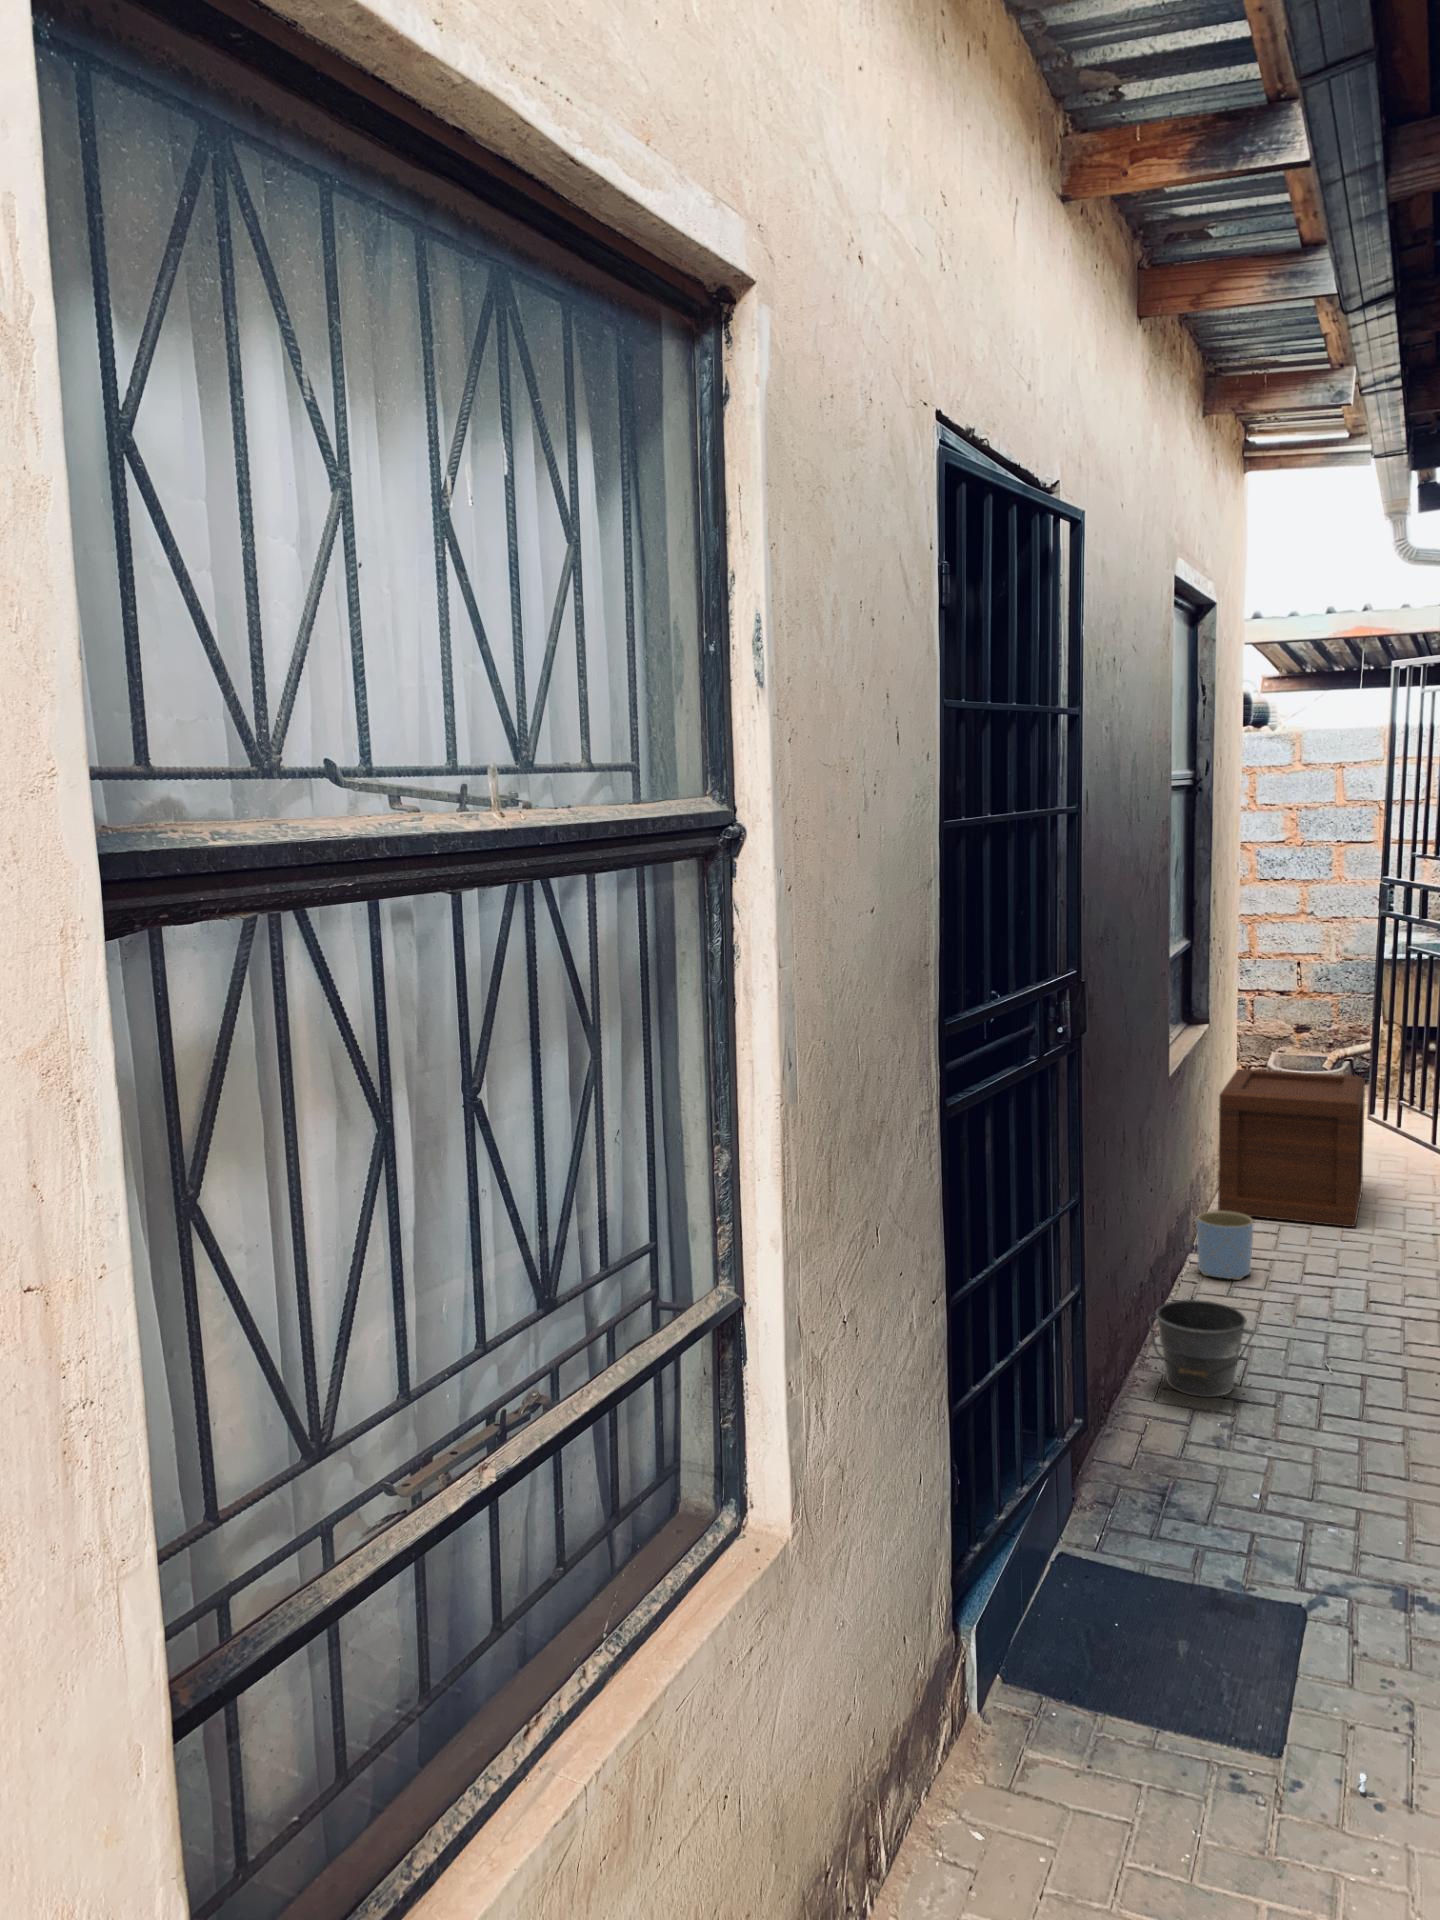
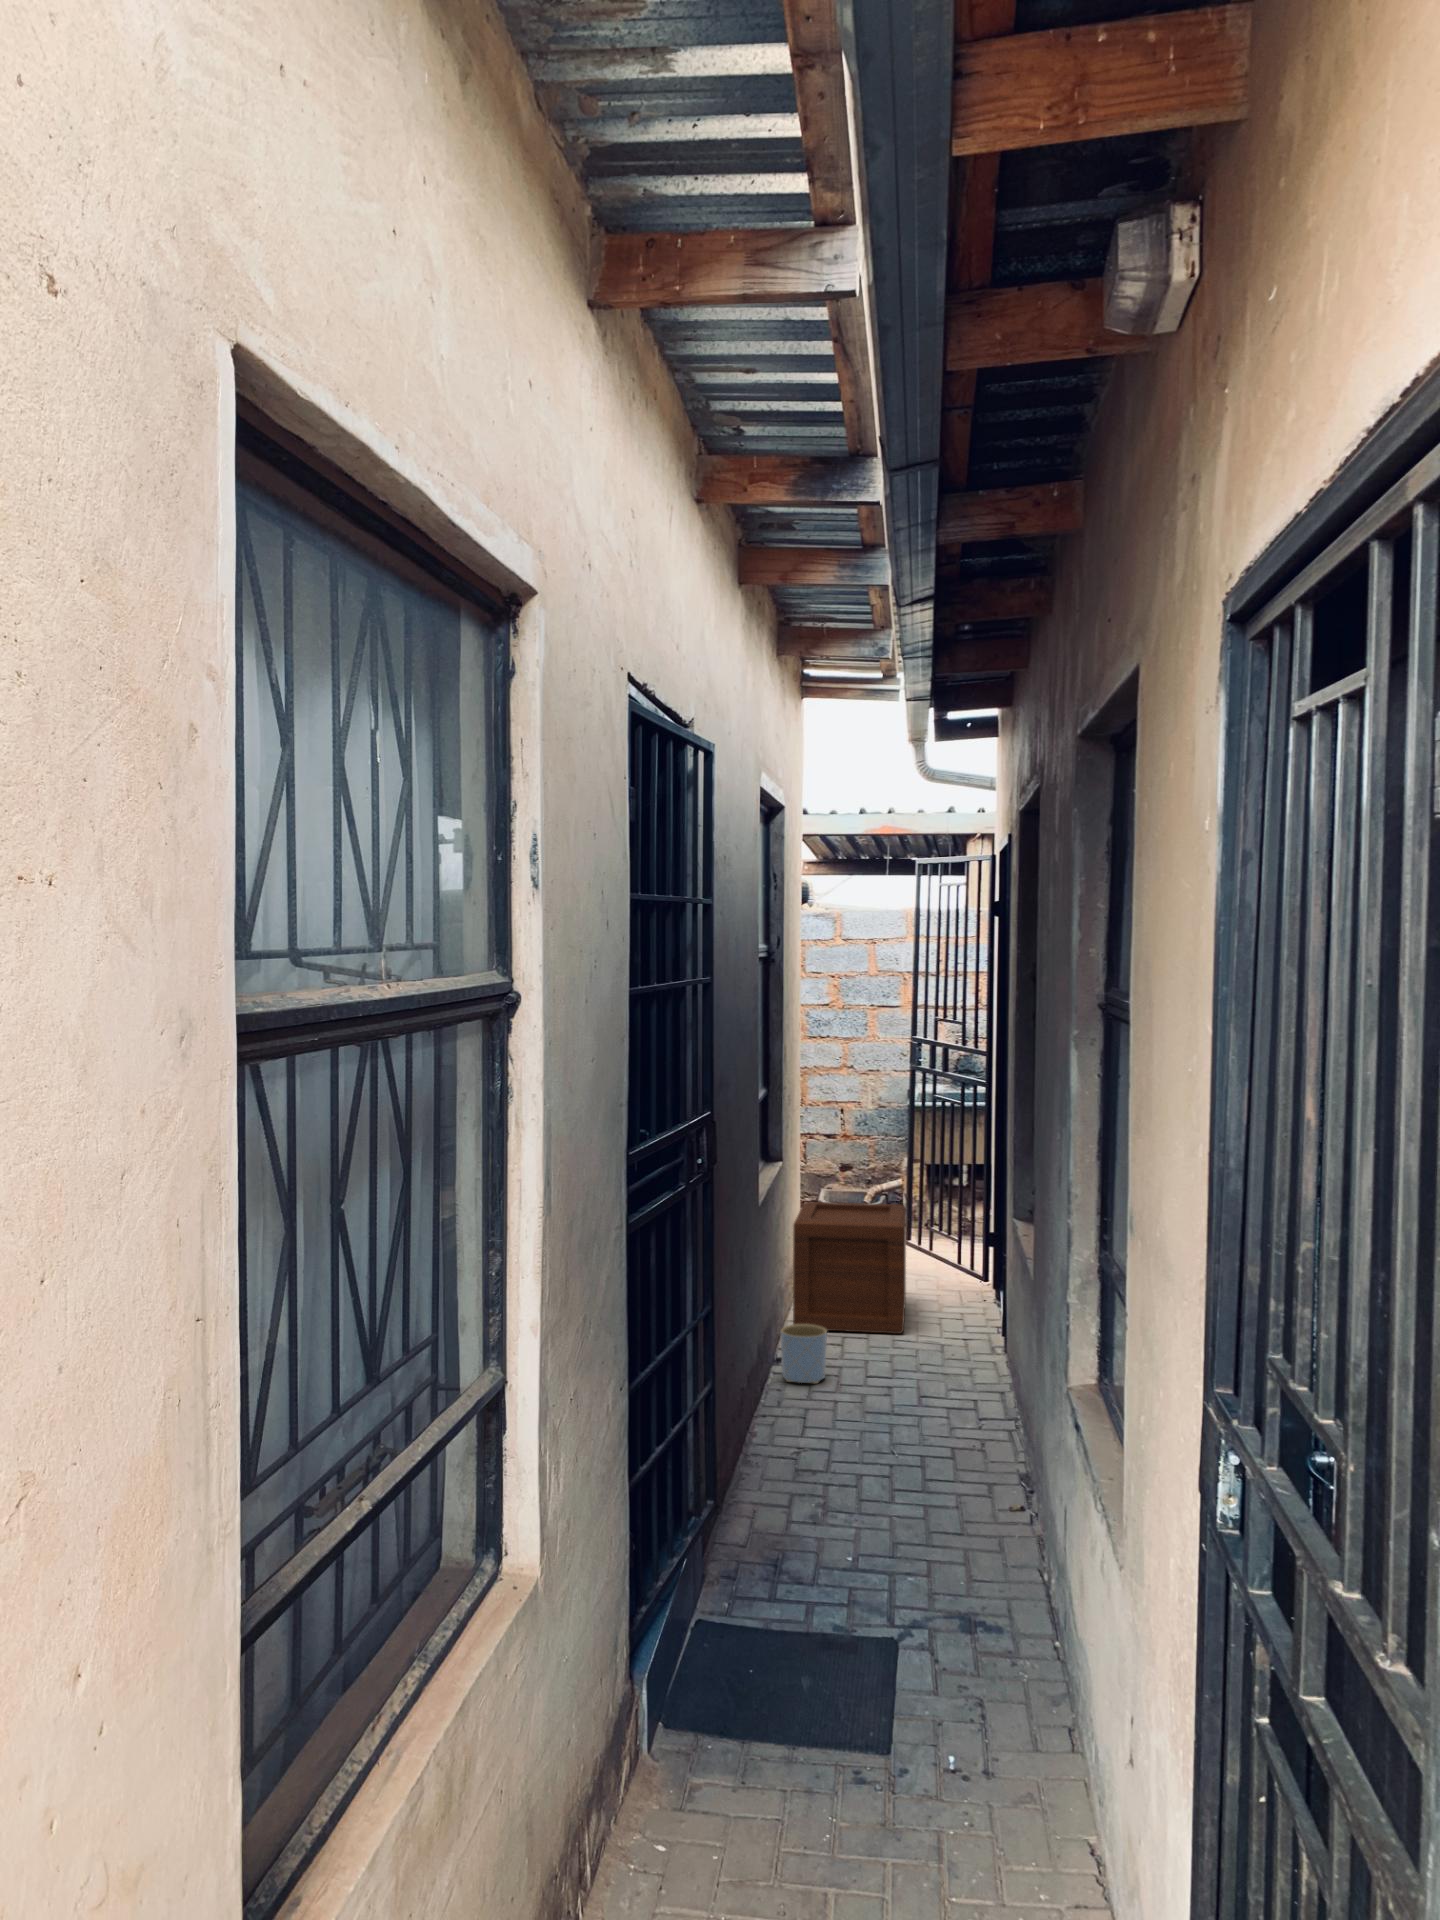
bucket: present [1148,1300,1254,1397] -> none [752,1399,839,1482]

